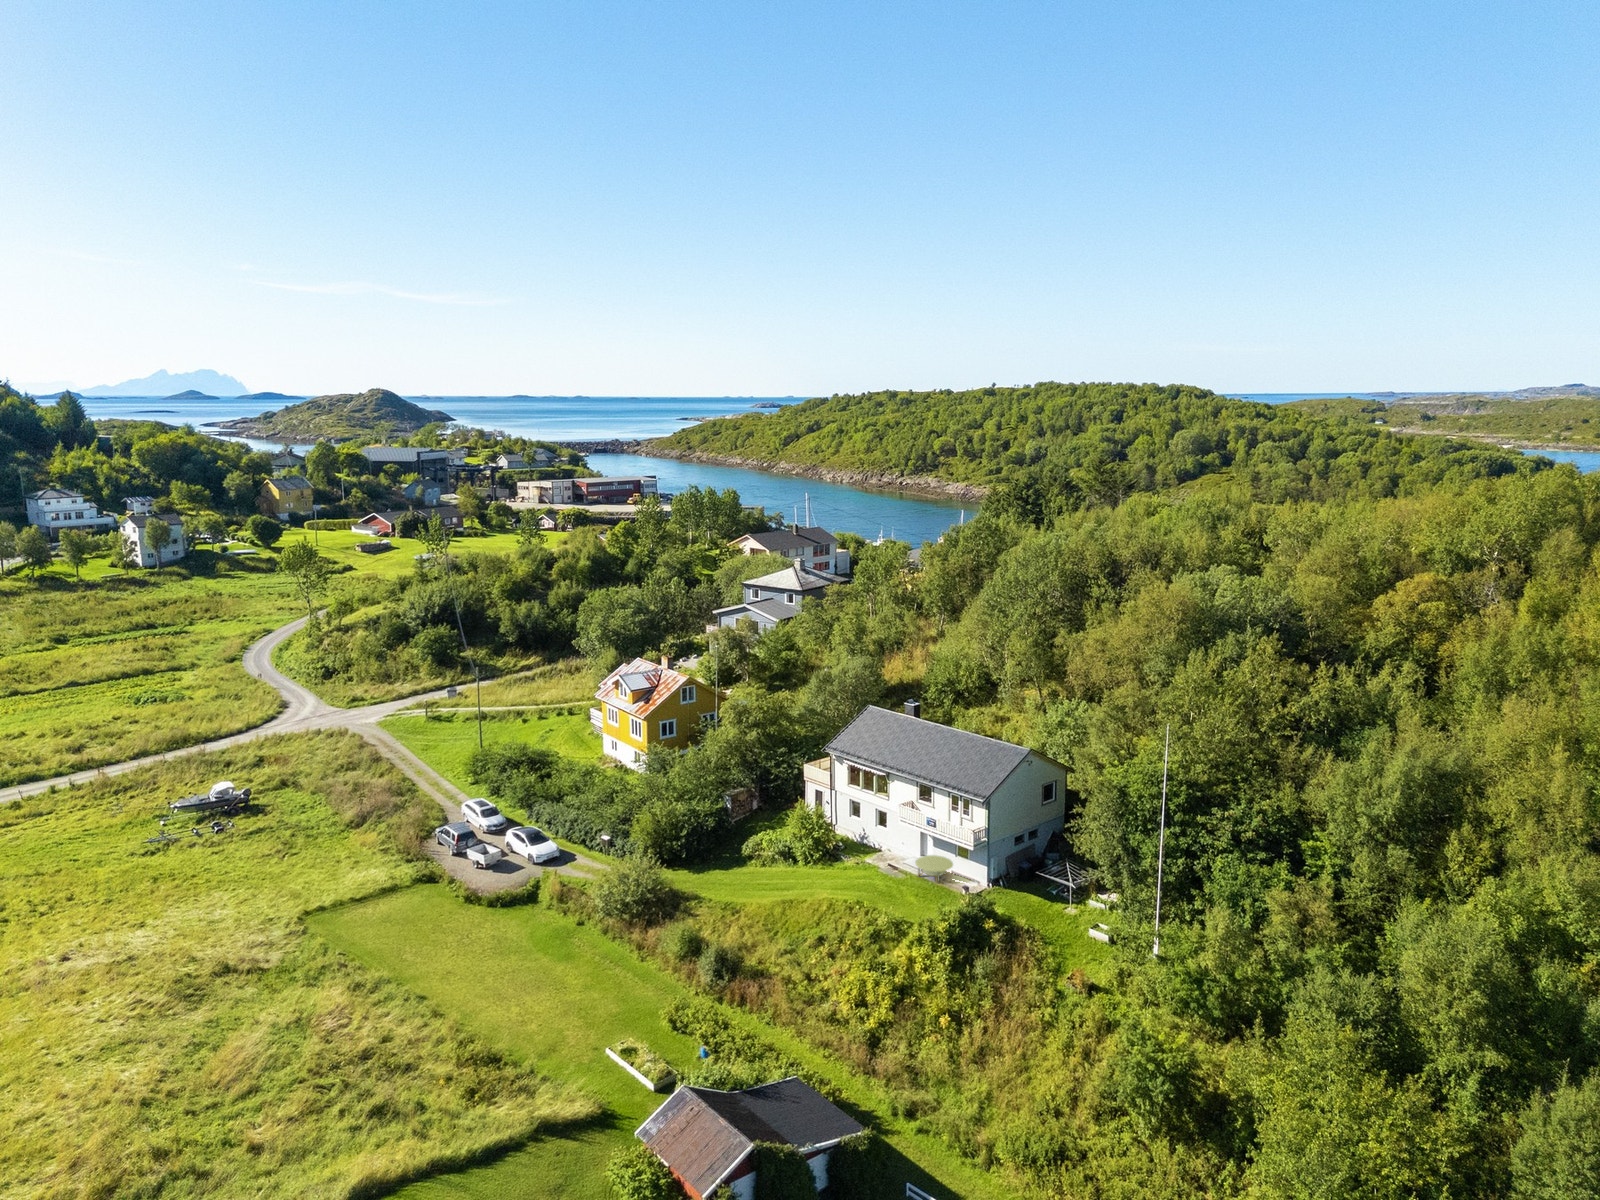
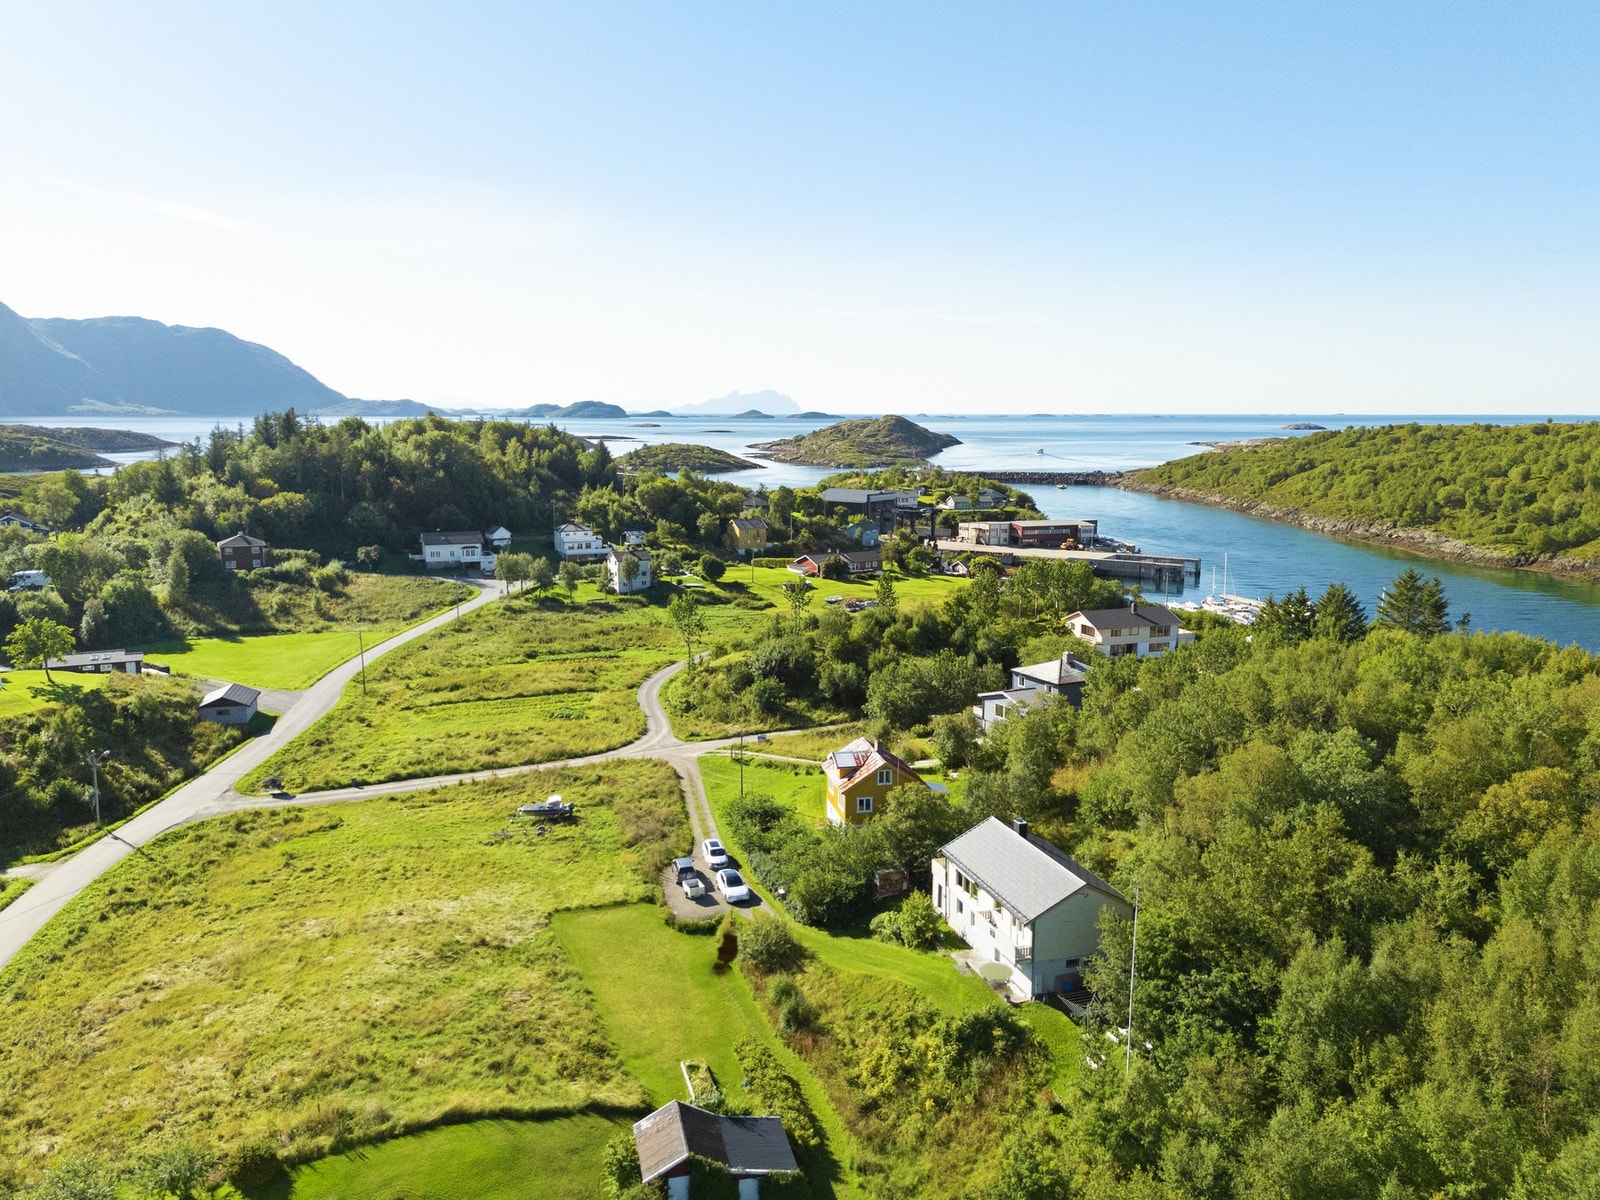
lounge chair: none [574,891,605,945] -> present [712,933,739,972]

